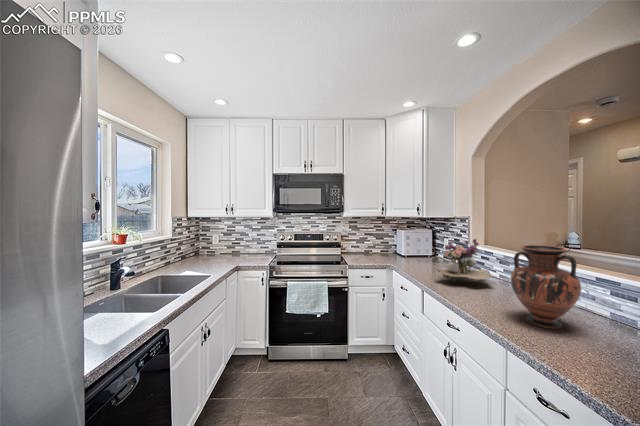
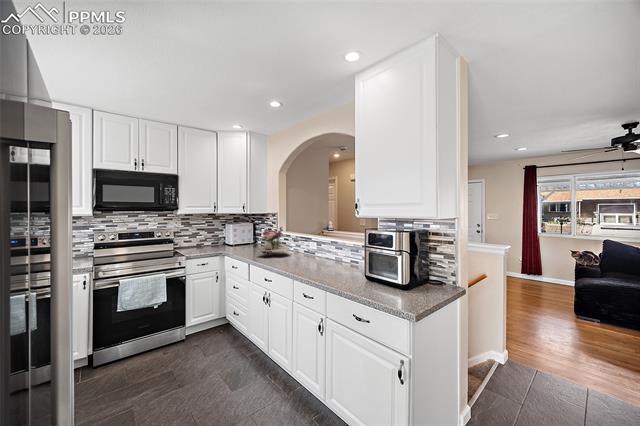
vase: present [511,245,581,328] -> none [297,226,324,267]

